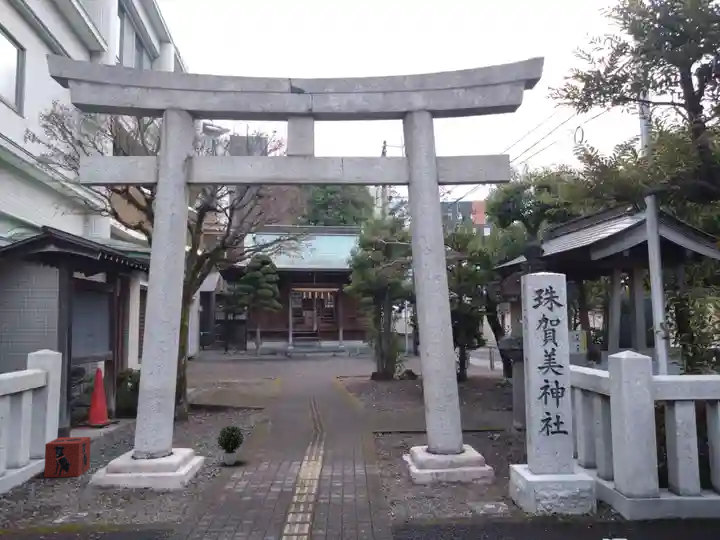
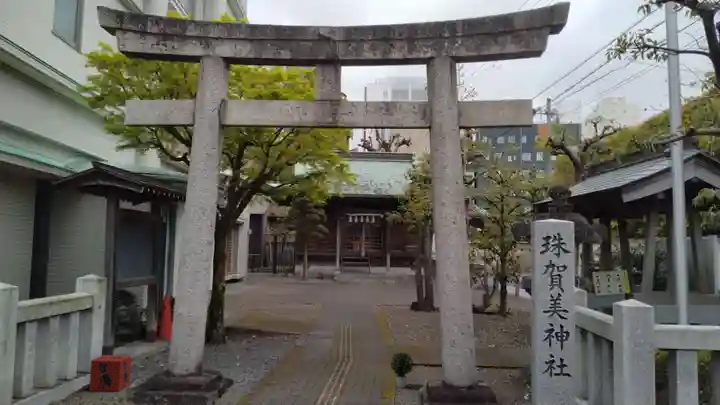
potted plant: present [217,426,244,465] -> present [391,353,414,388]

